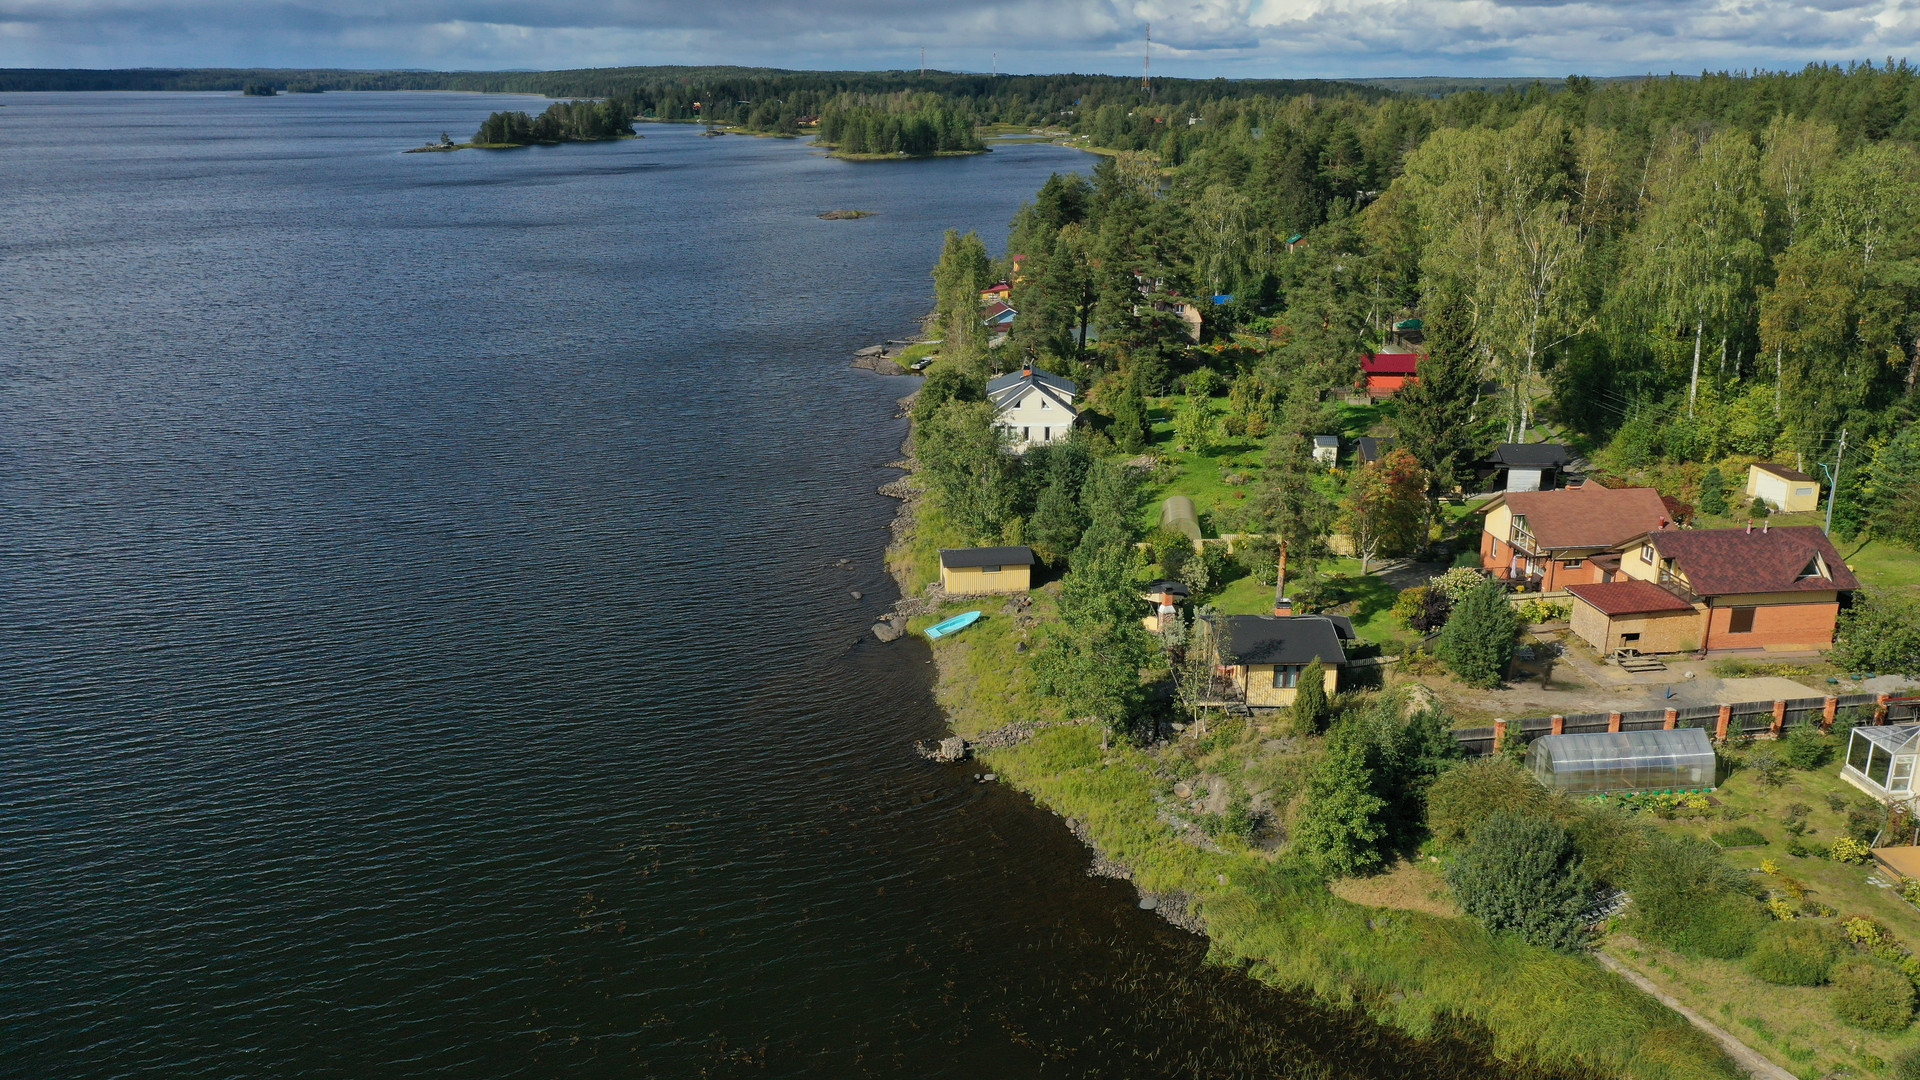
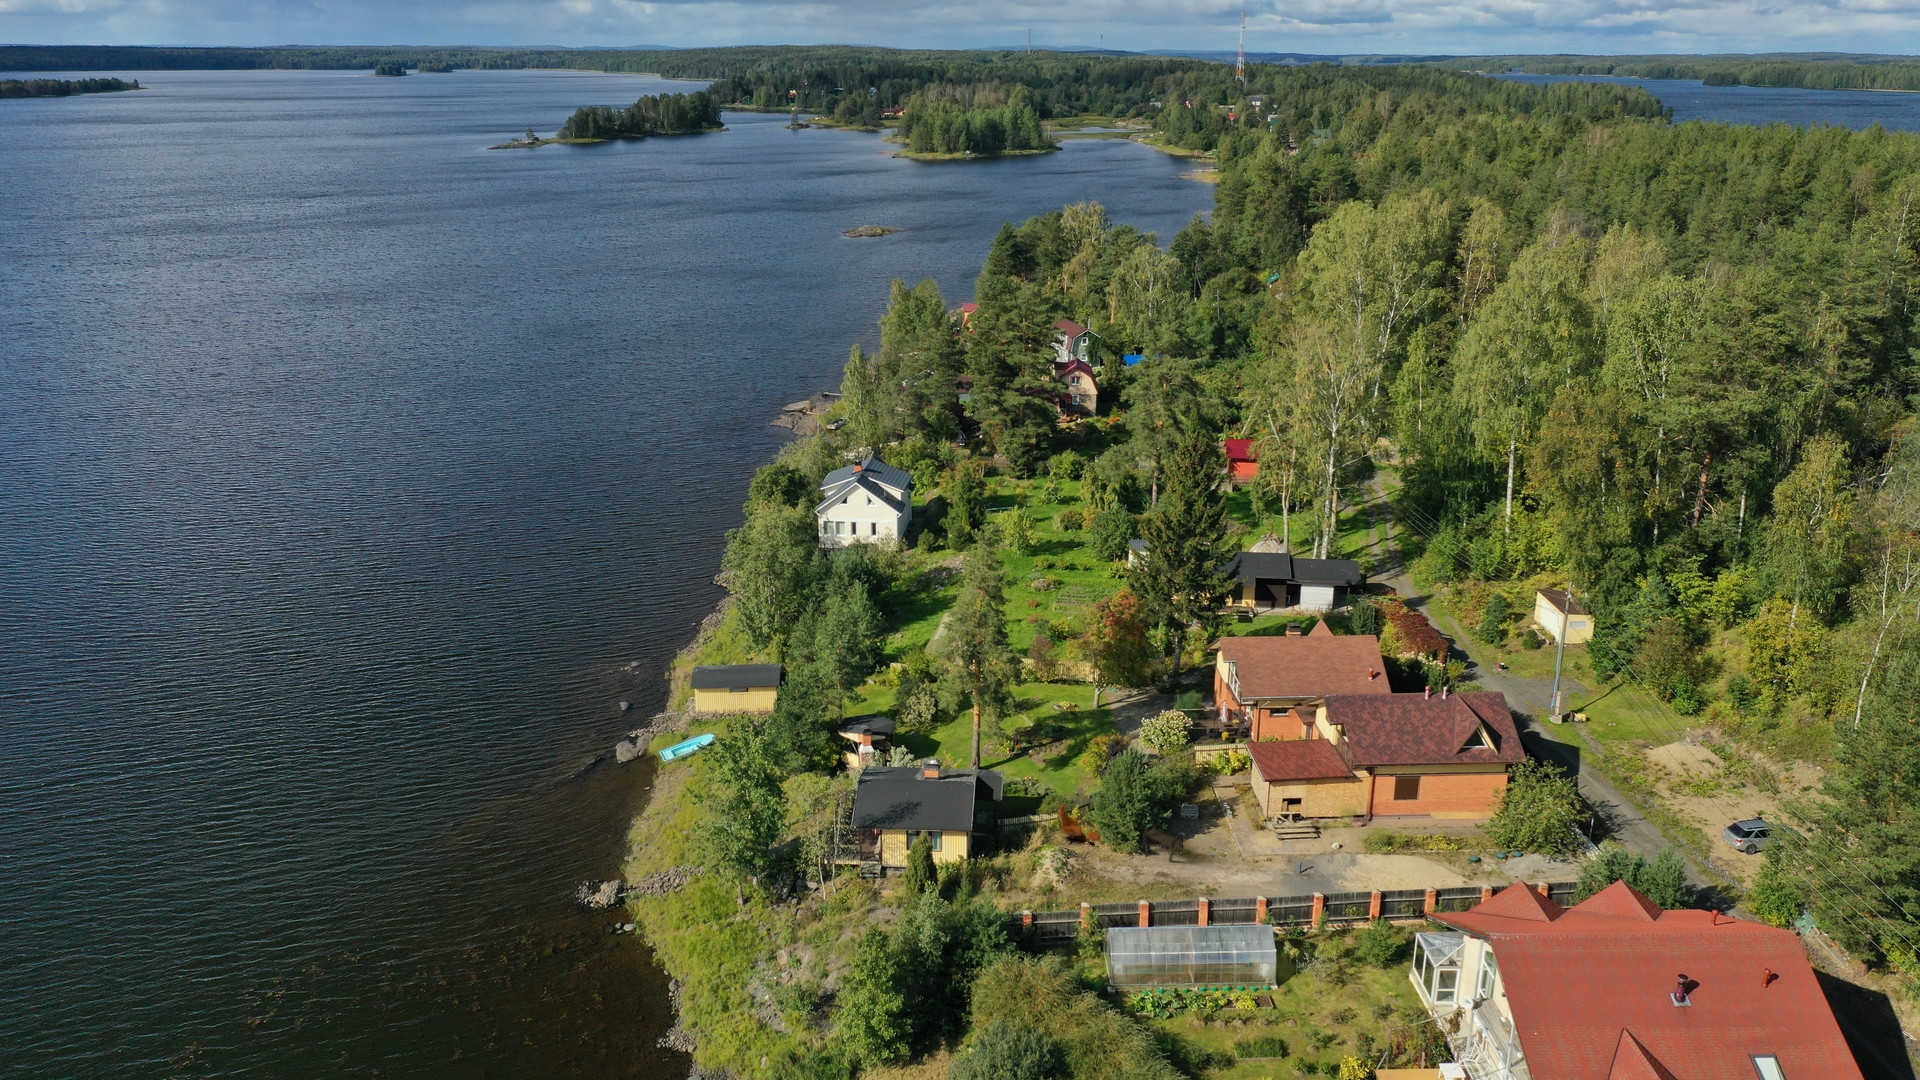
lounge chair: none [1421,640,1464,682] -> present [1059,804,1101,844]

